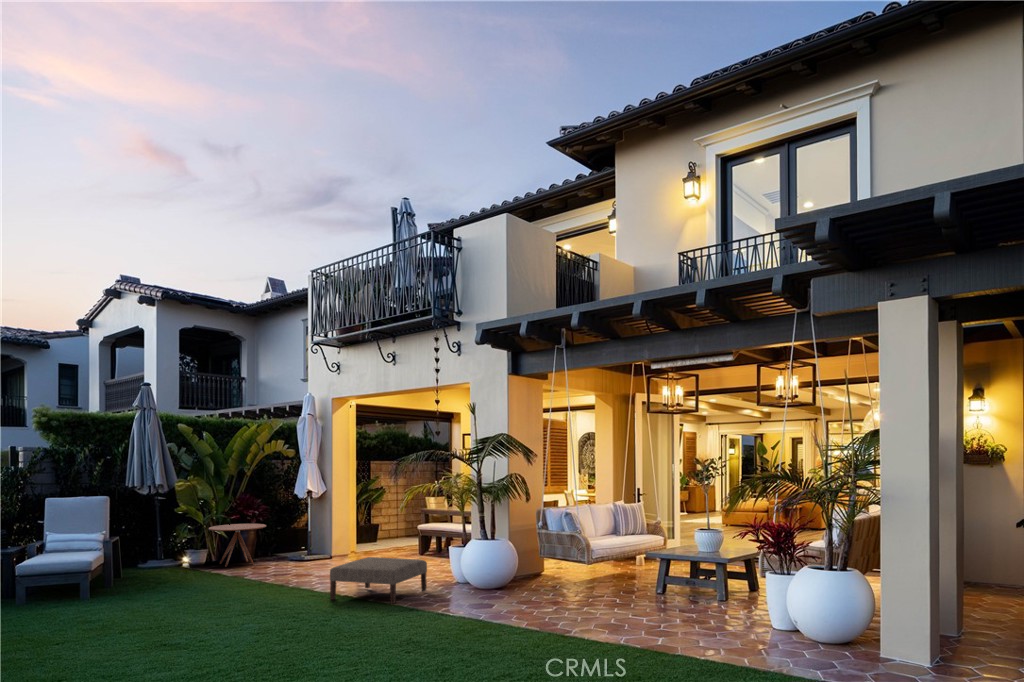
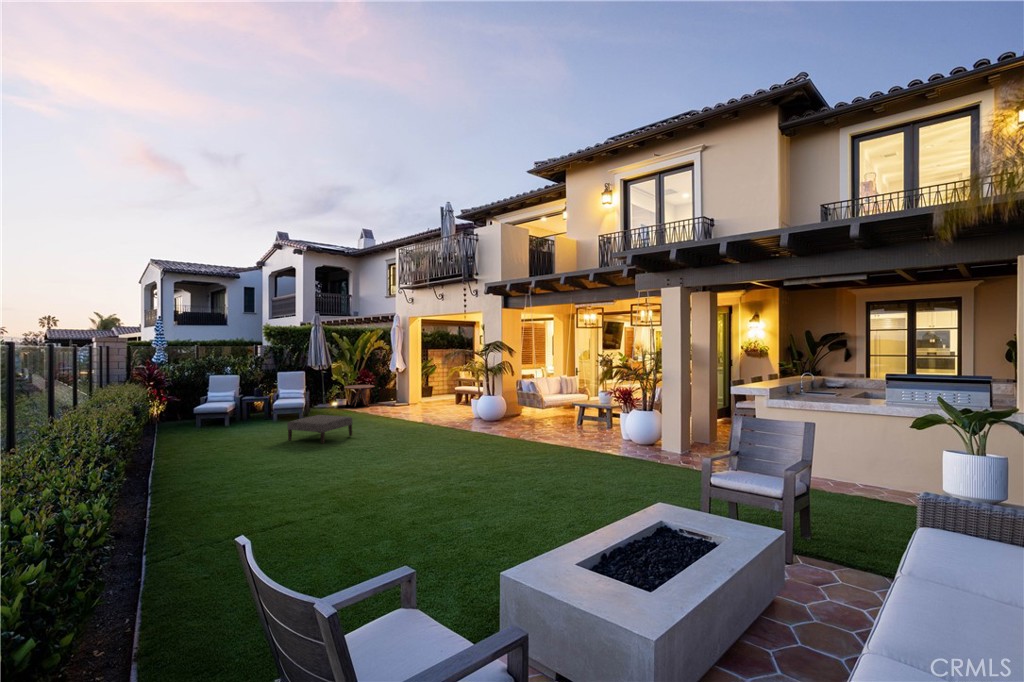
ottoman: present [330,557,427,604] -> present [288,415,352,444]

